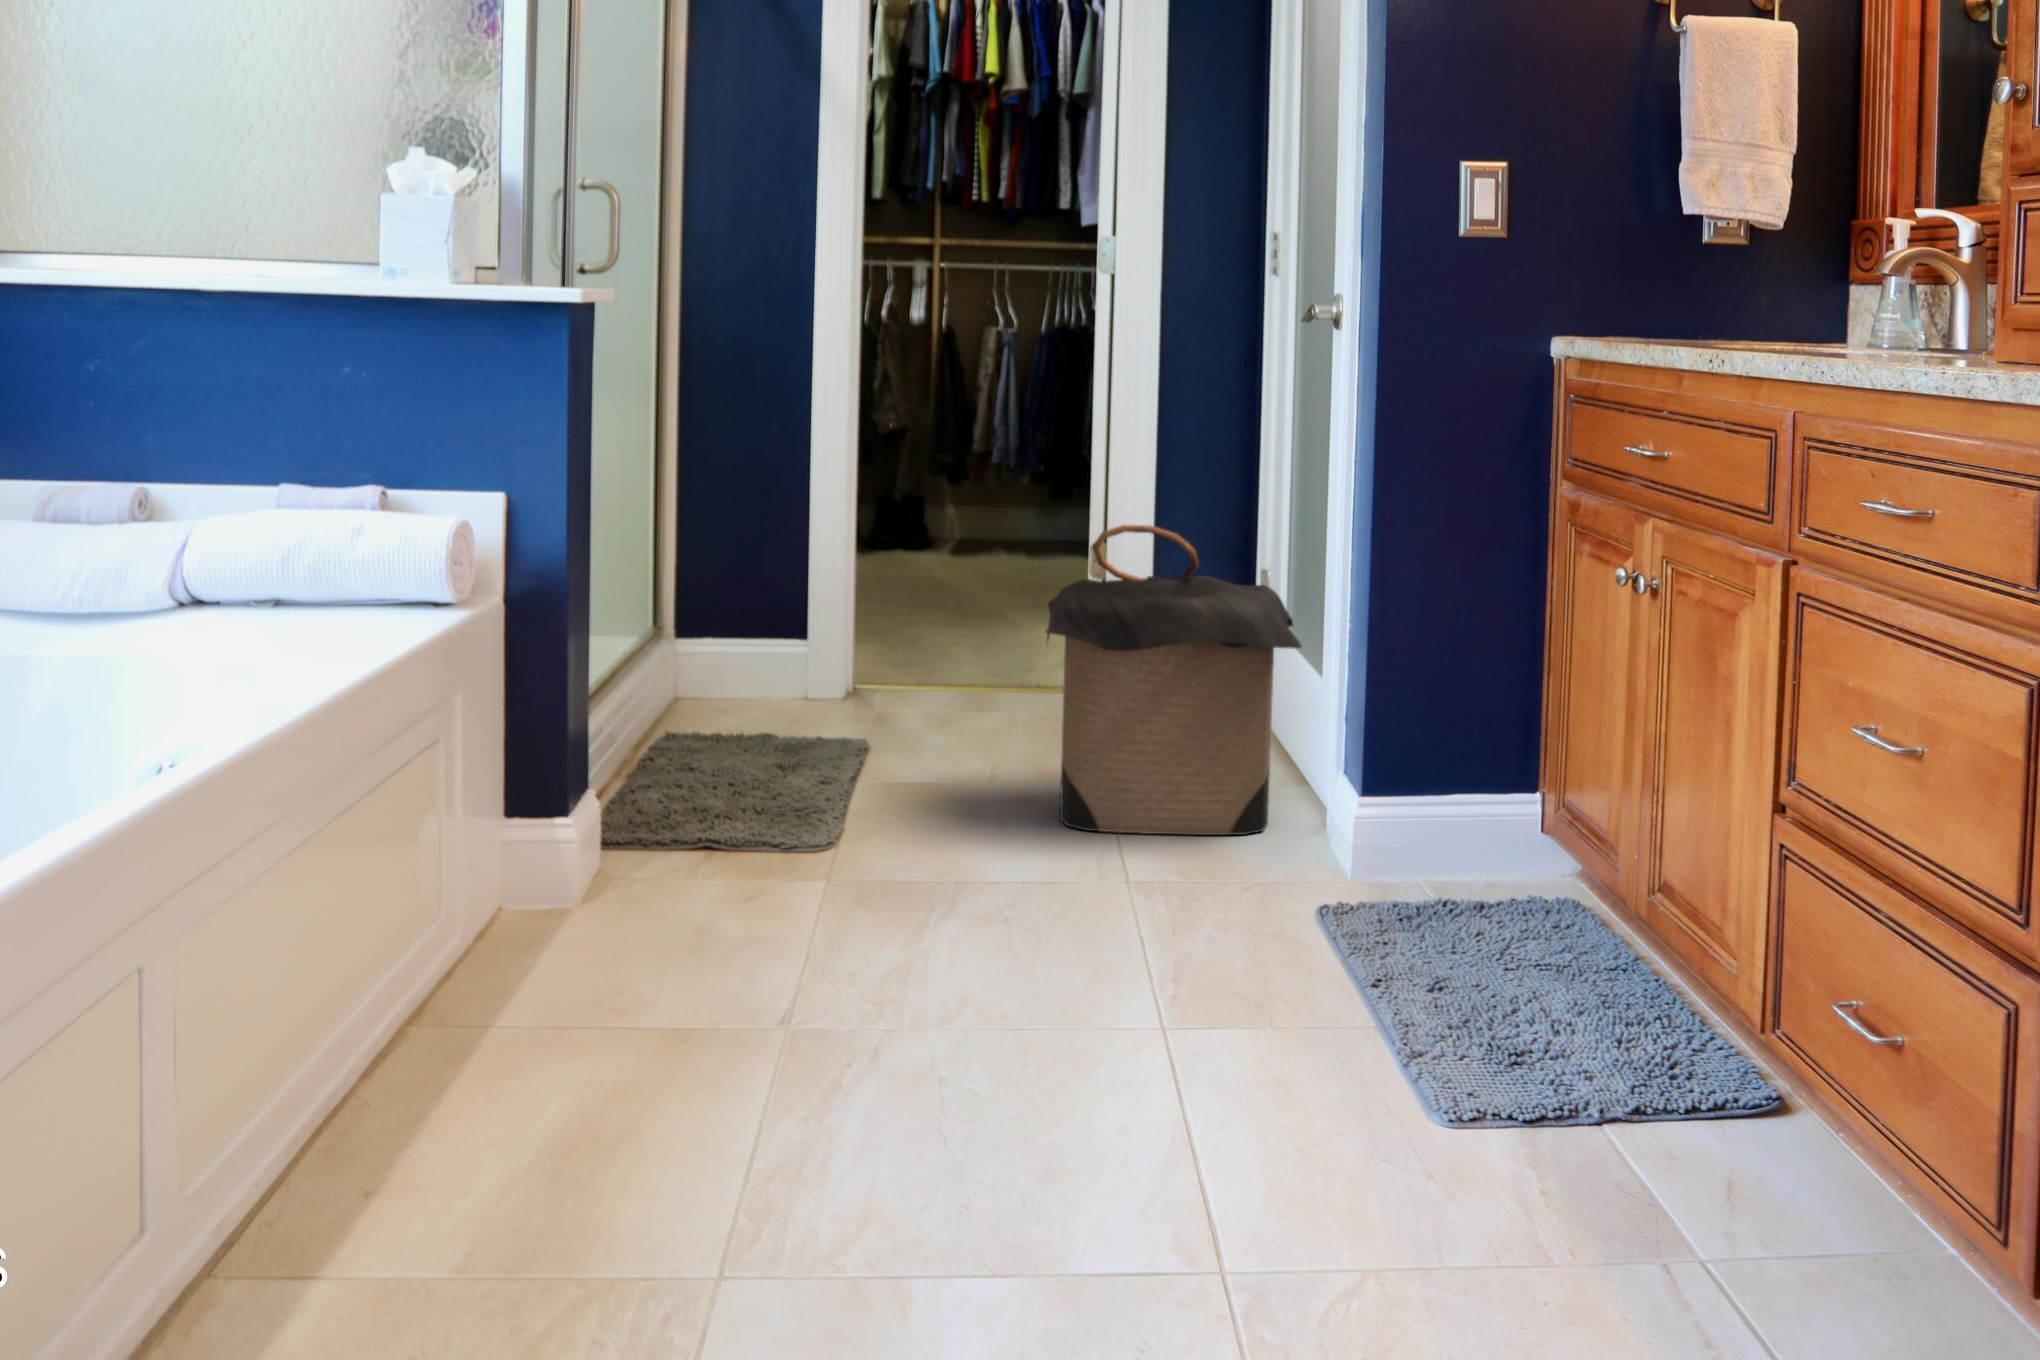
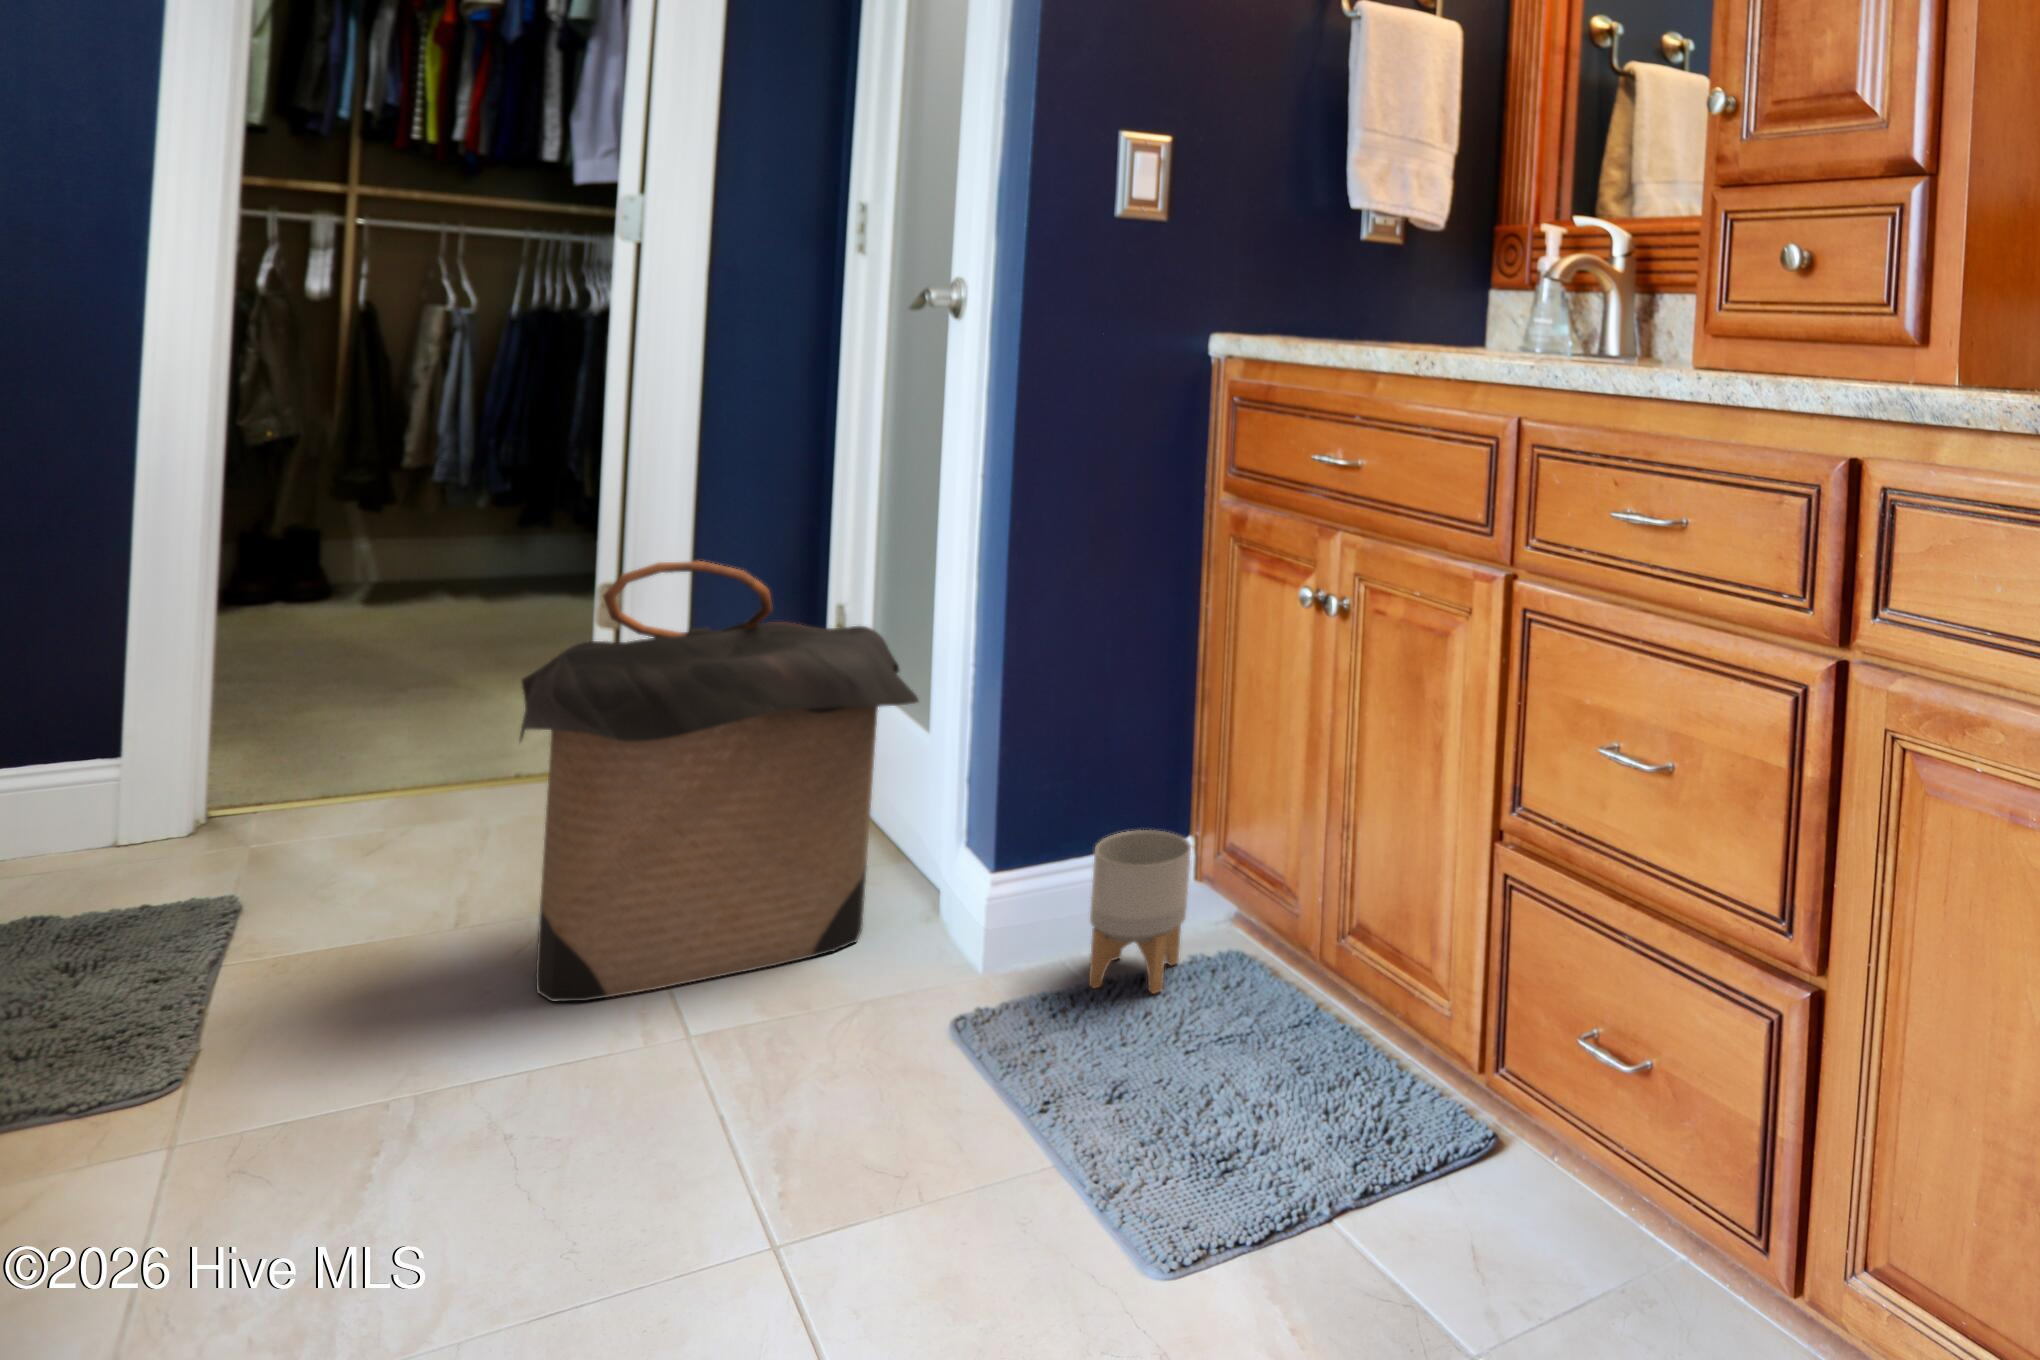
planter: none [1433,779,1520,919] -> present [1089,830,1191,993]

